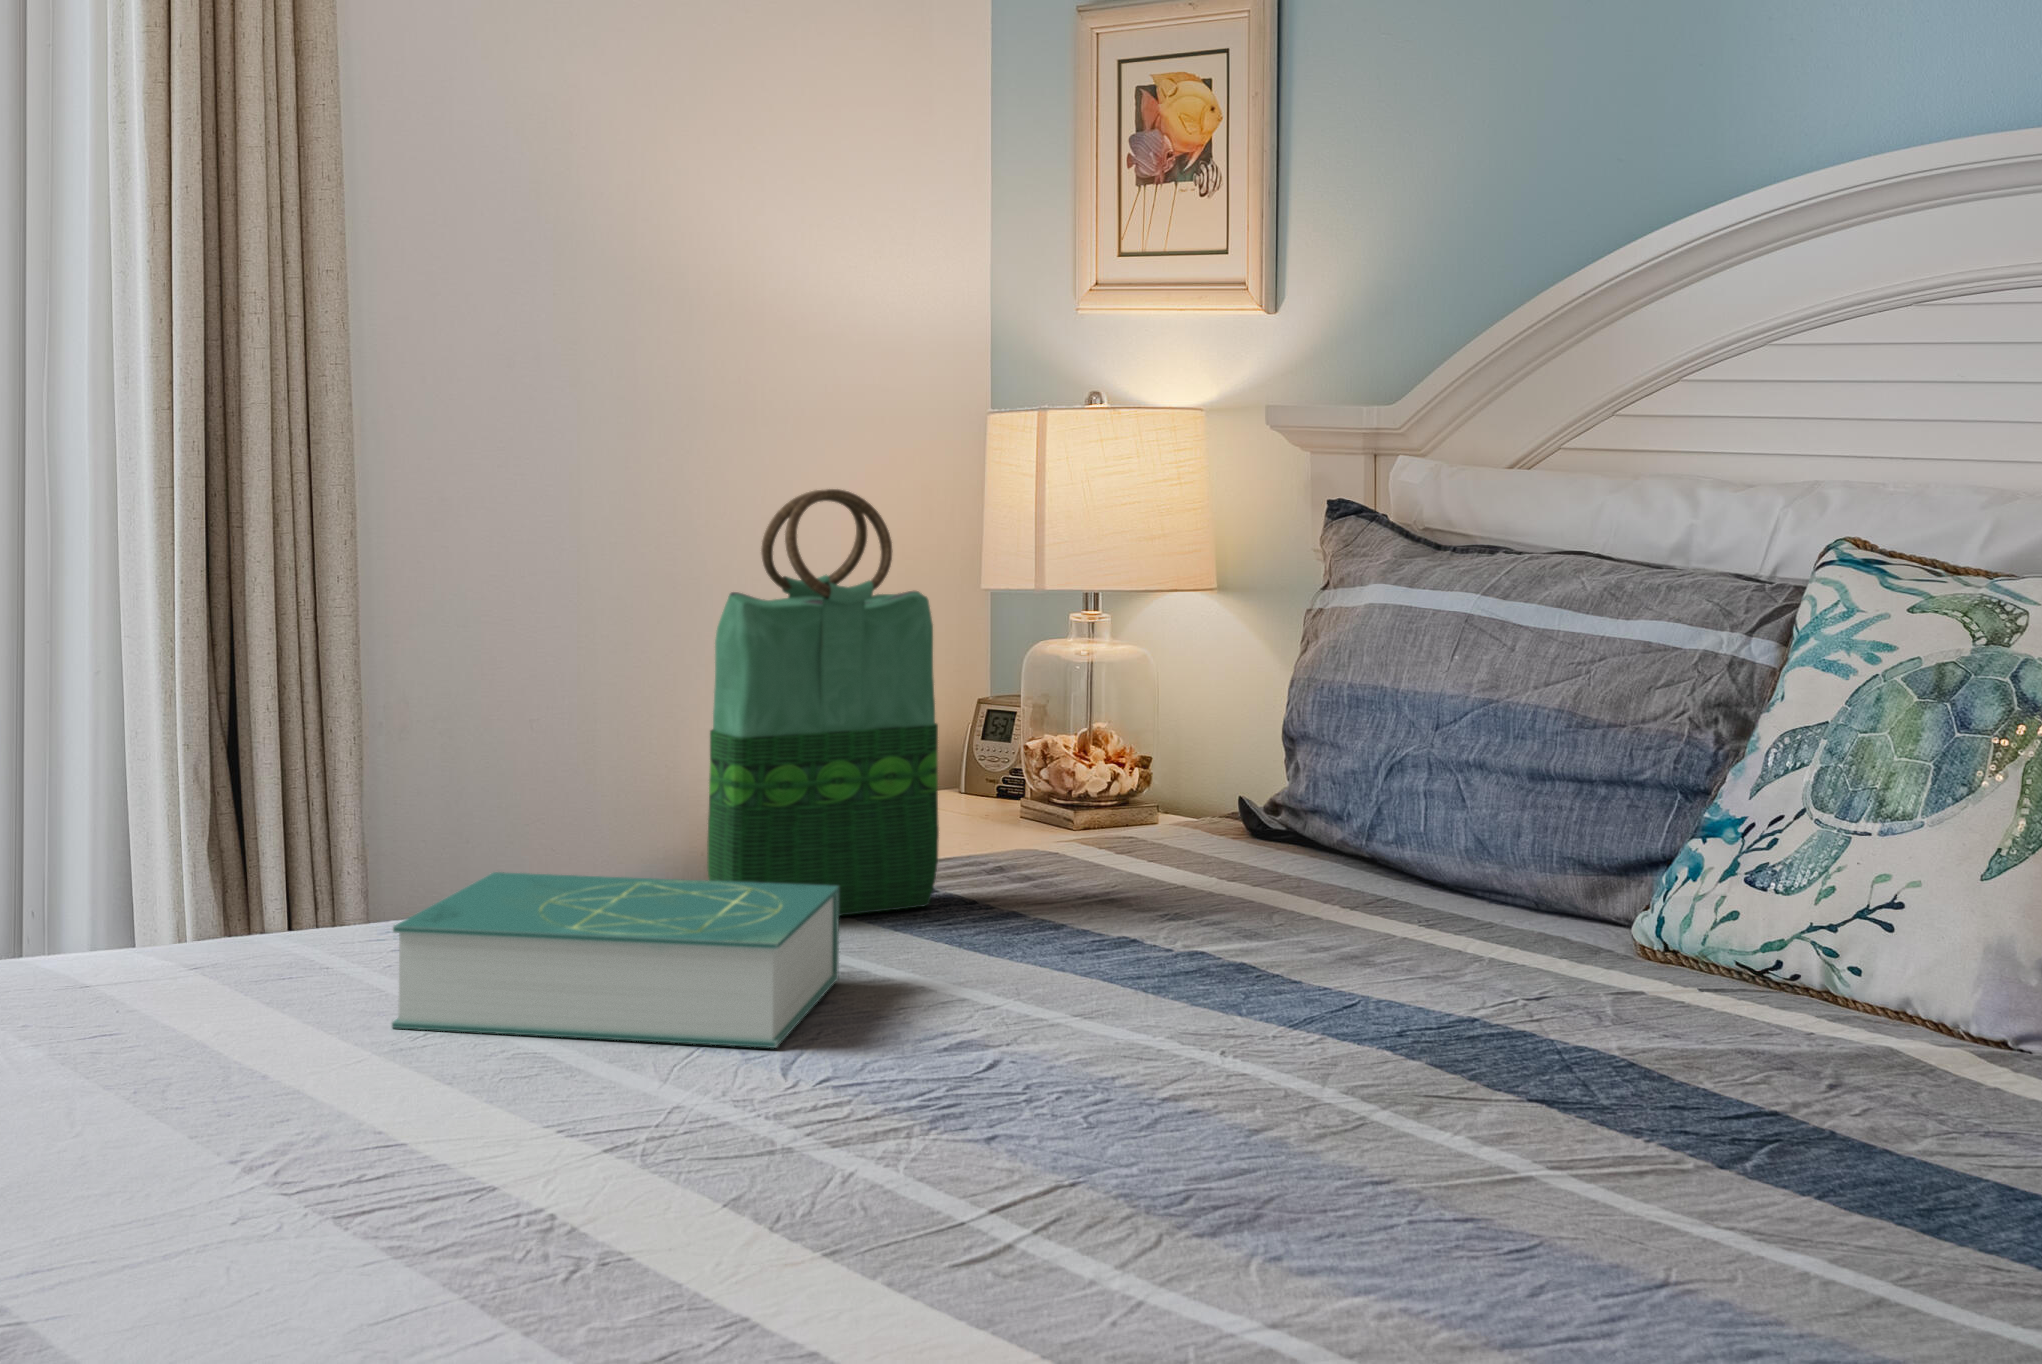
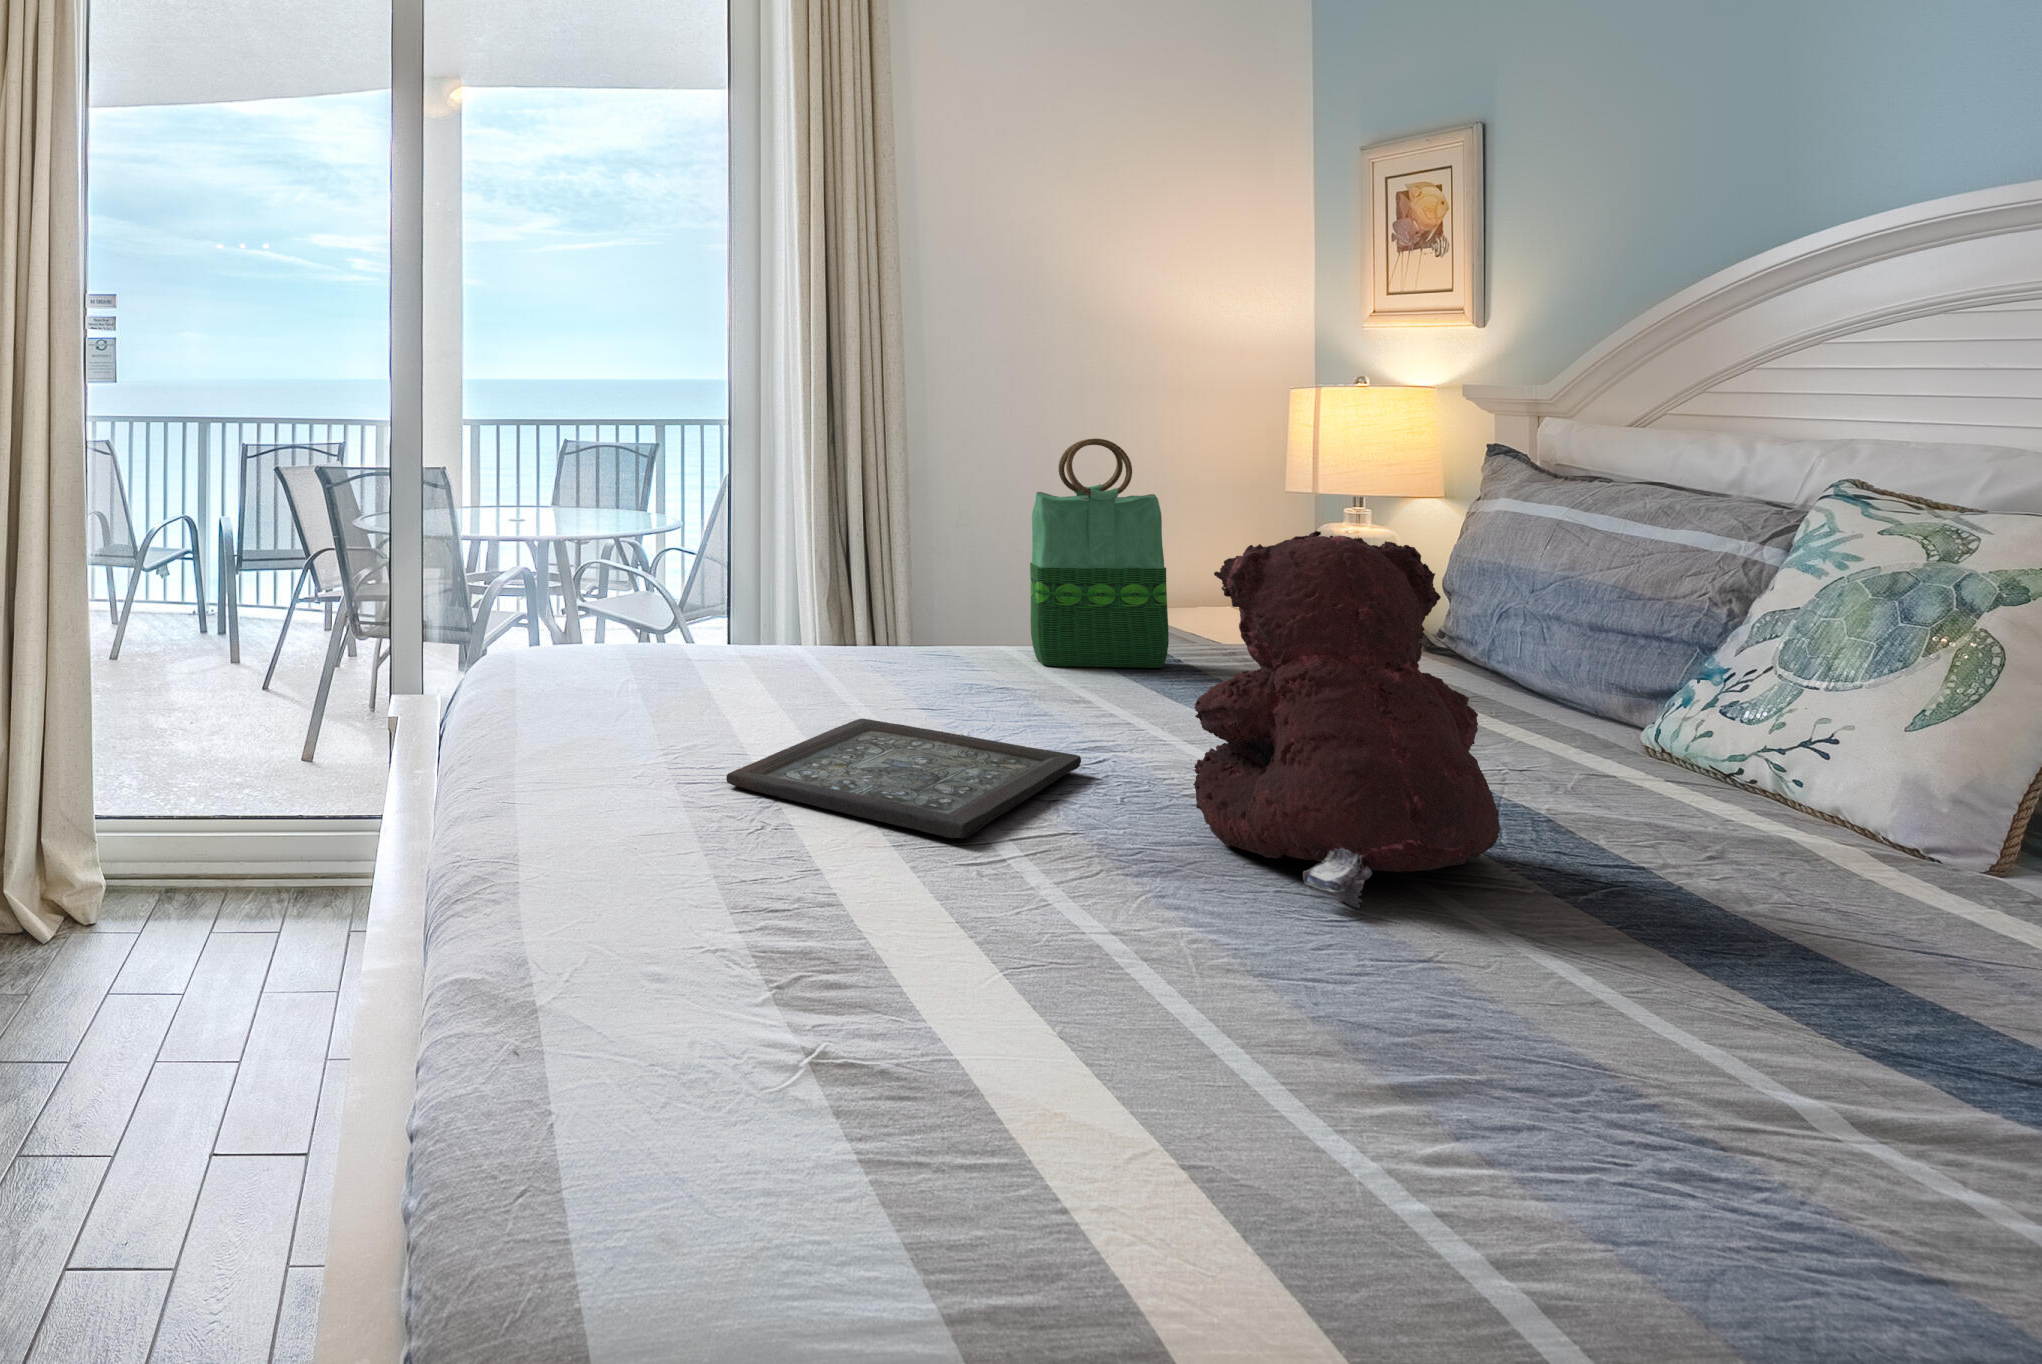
teddy bear: none [1261,632,1719,1273] -> present [1194,531,1500,908]
book: present [392,872,839,1048] -> none [826,624,1068,724]
tray: none [380,1076,995,1293] -> present [726,718,1081,838]

